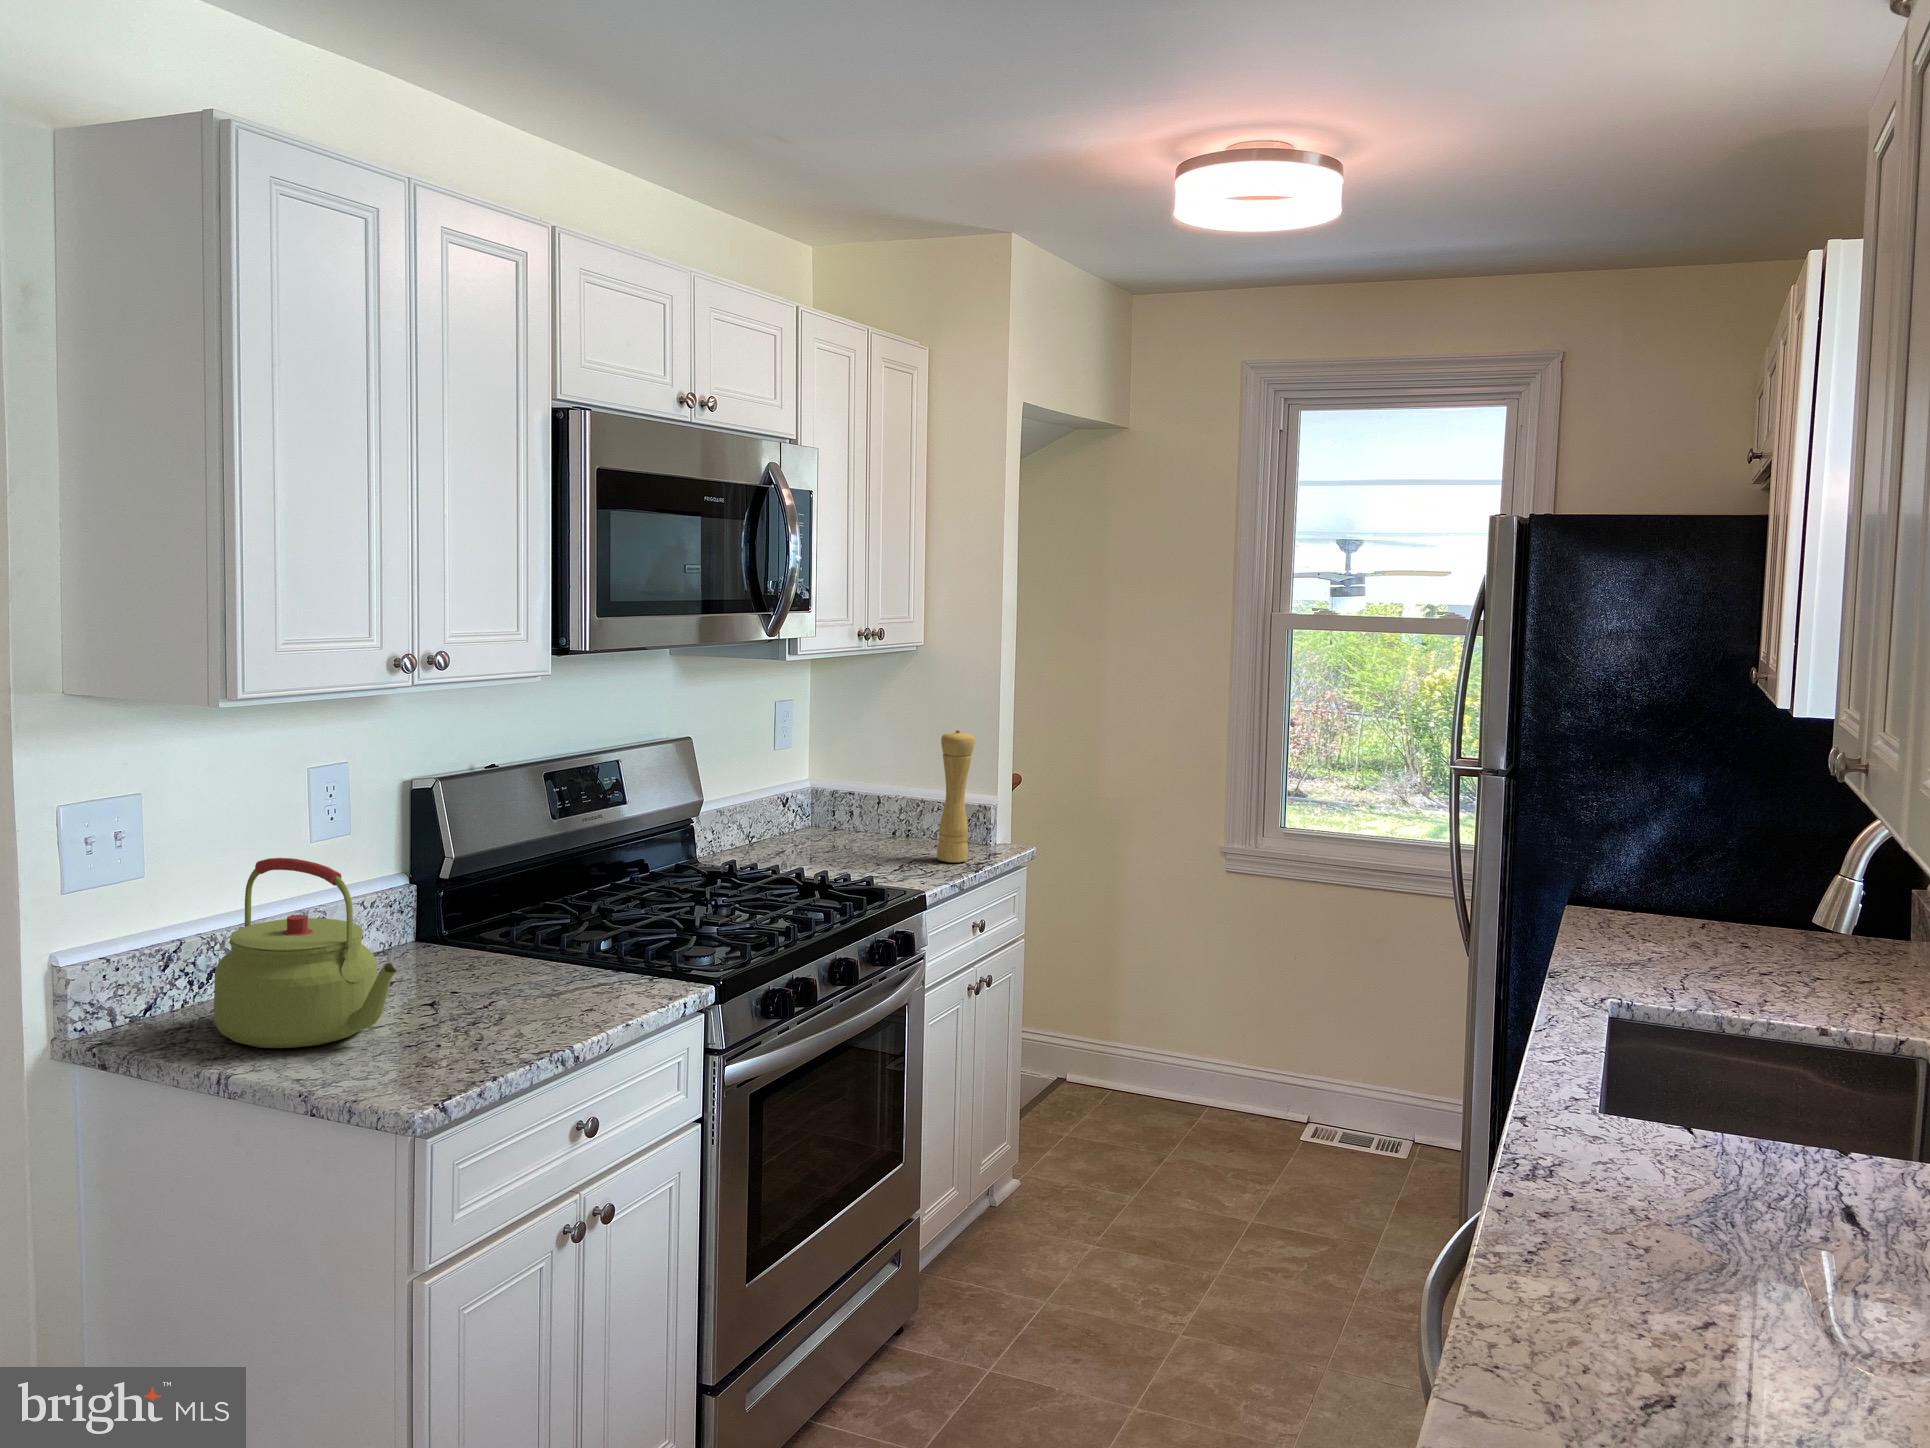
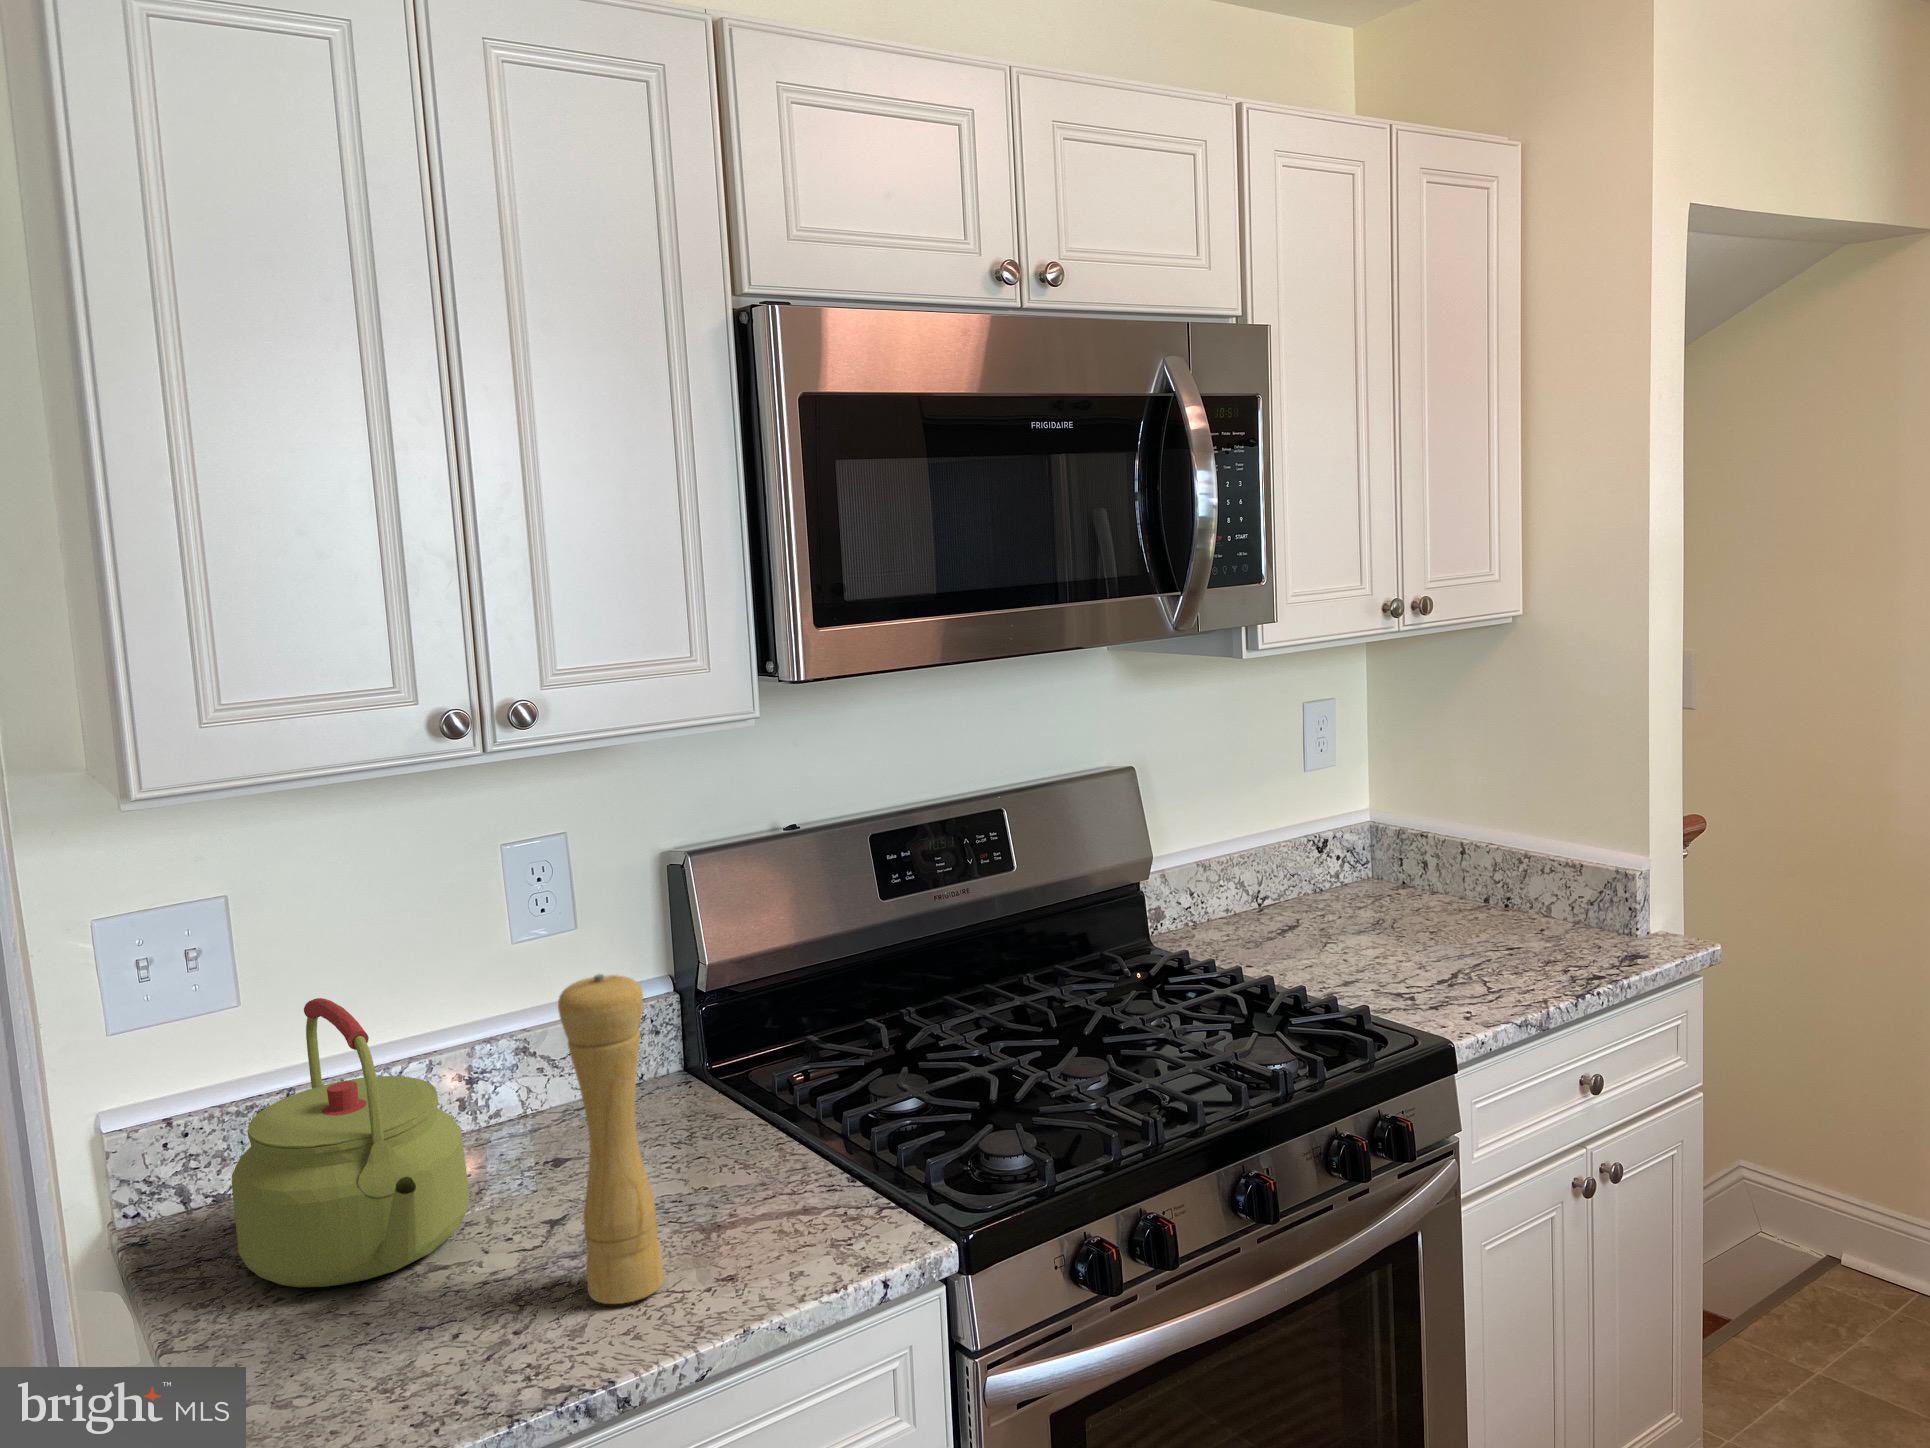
pepper mill: present [937,730,975,862] -> present [558,974,664,1304]

